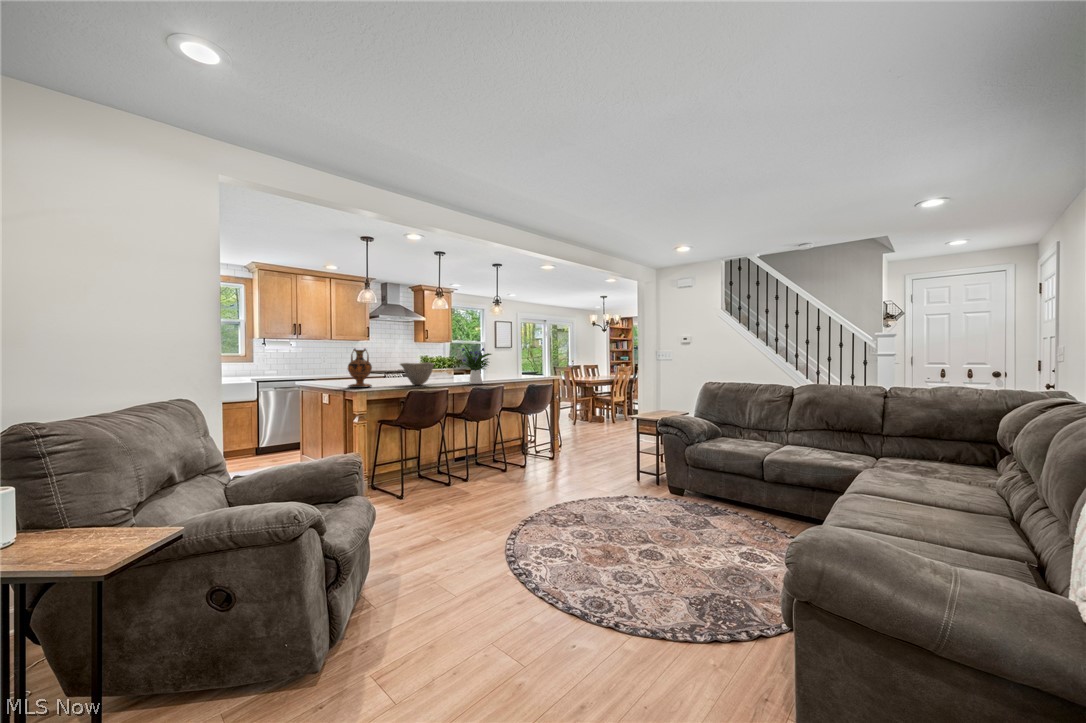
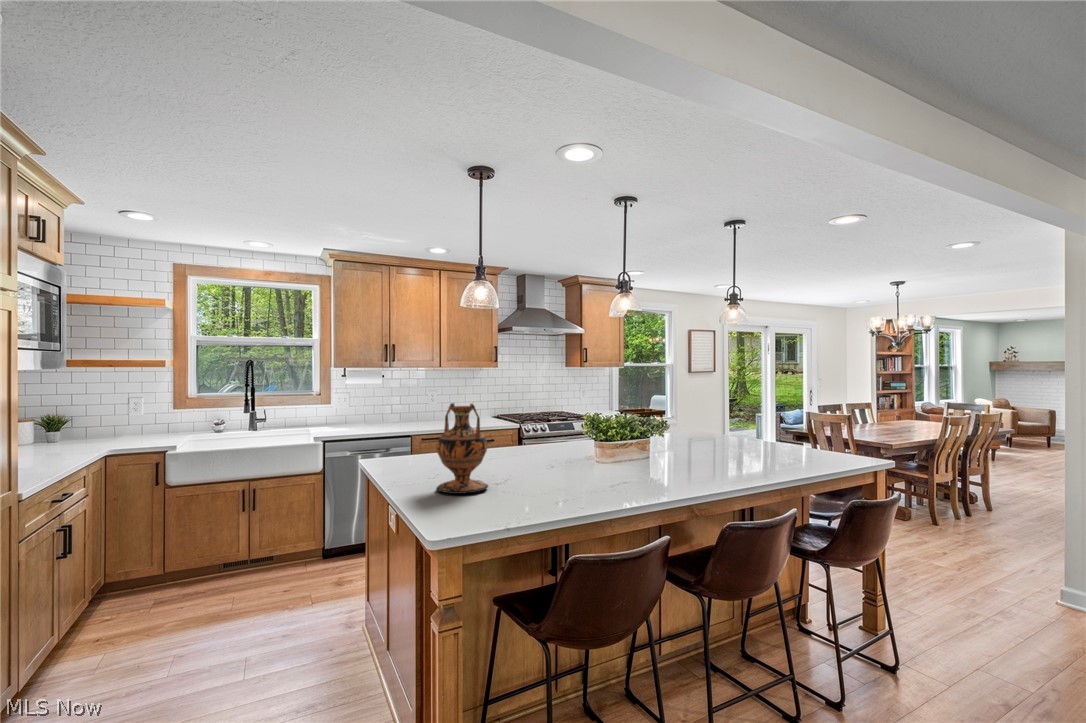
flower arrangement: present [459,346,491,384] -> none [661,388,742,473]
bowl: present [400,363,435,385] -> none [546,428,622,481]

